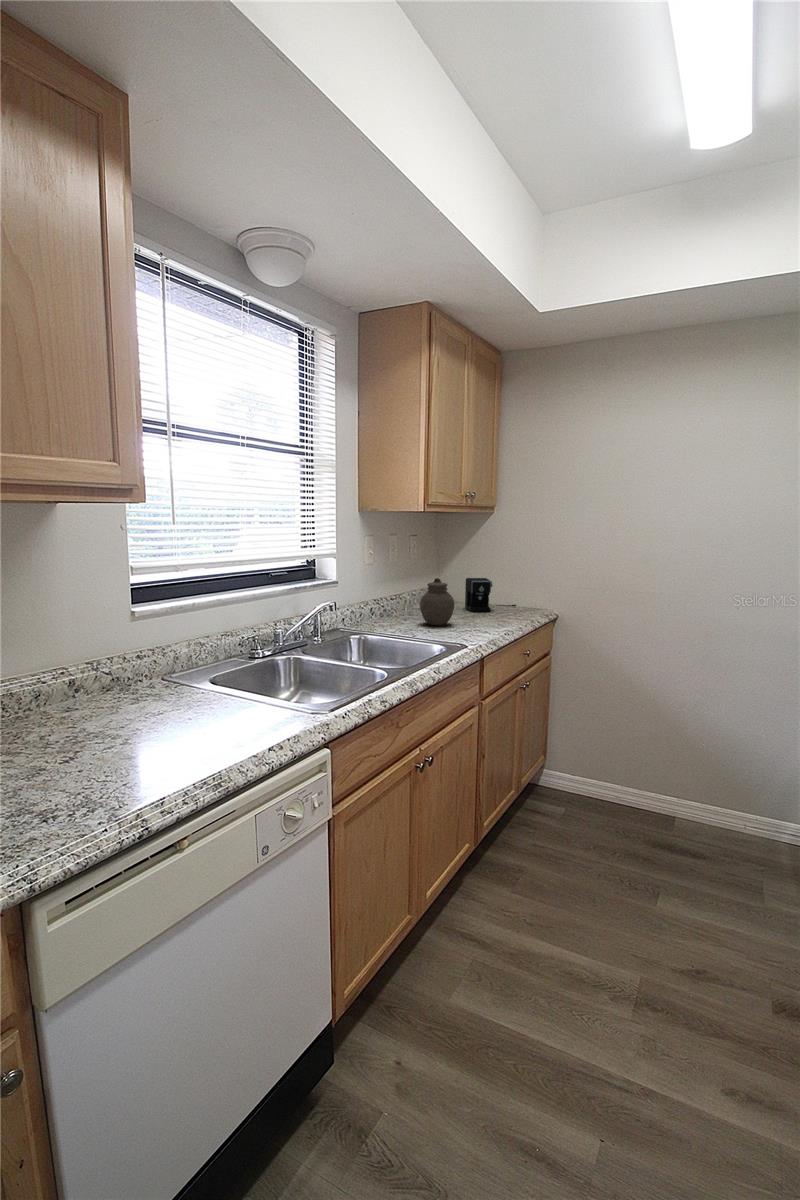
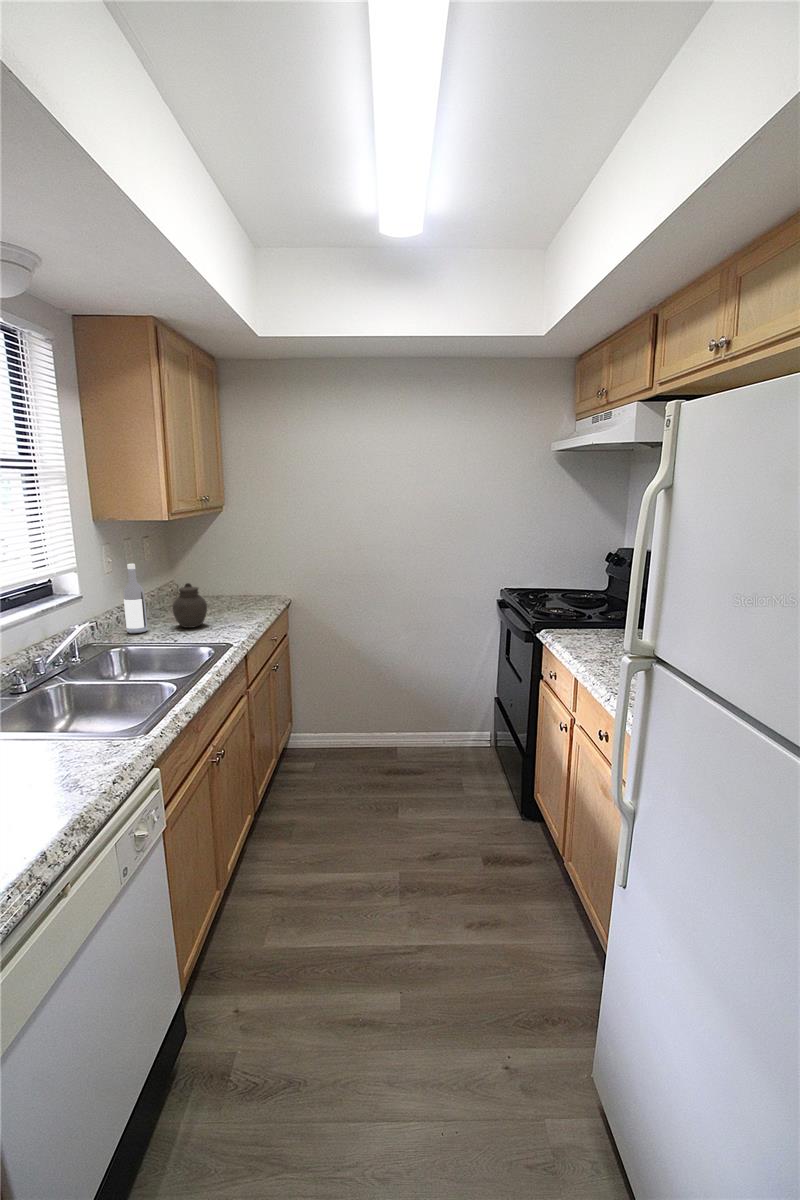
wine bottle: none [376,554,395,624] -> present [123,564,147,633]
coffee maker: present [465,578,516,611] -> none [205,574,254,608]

